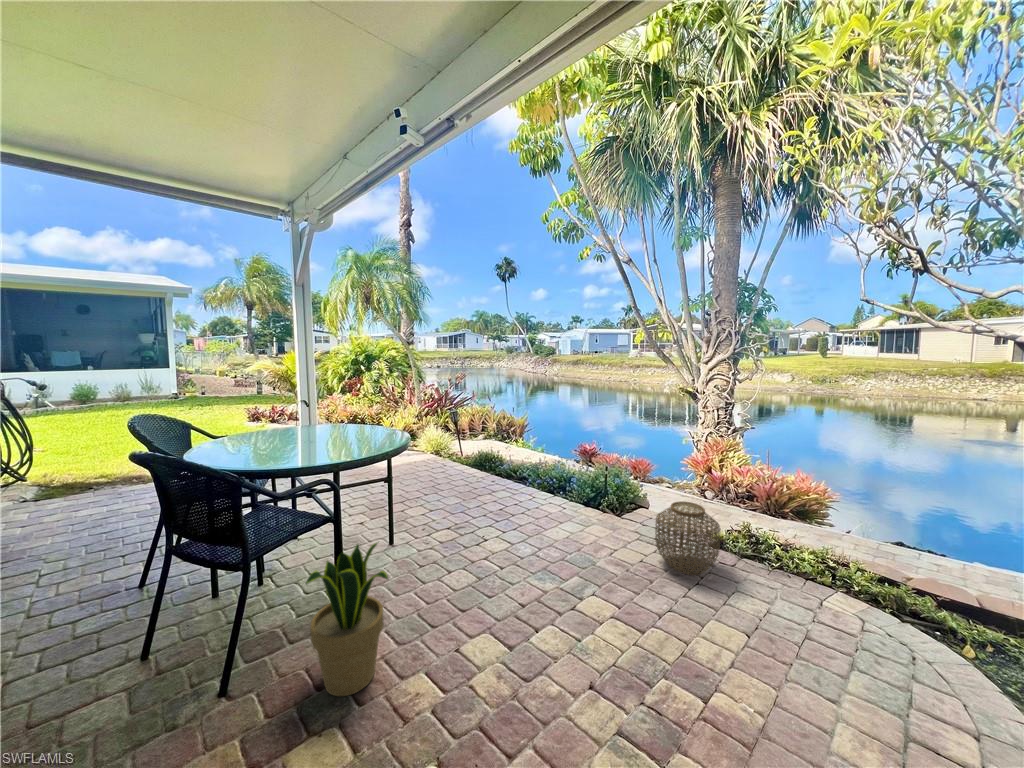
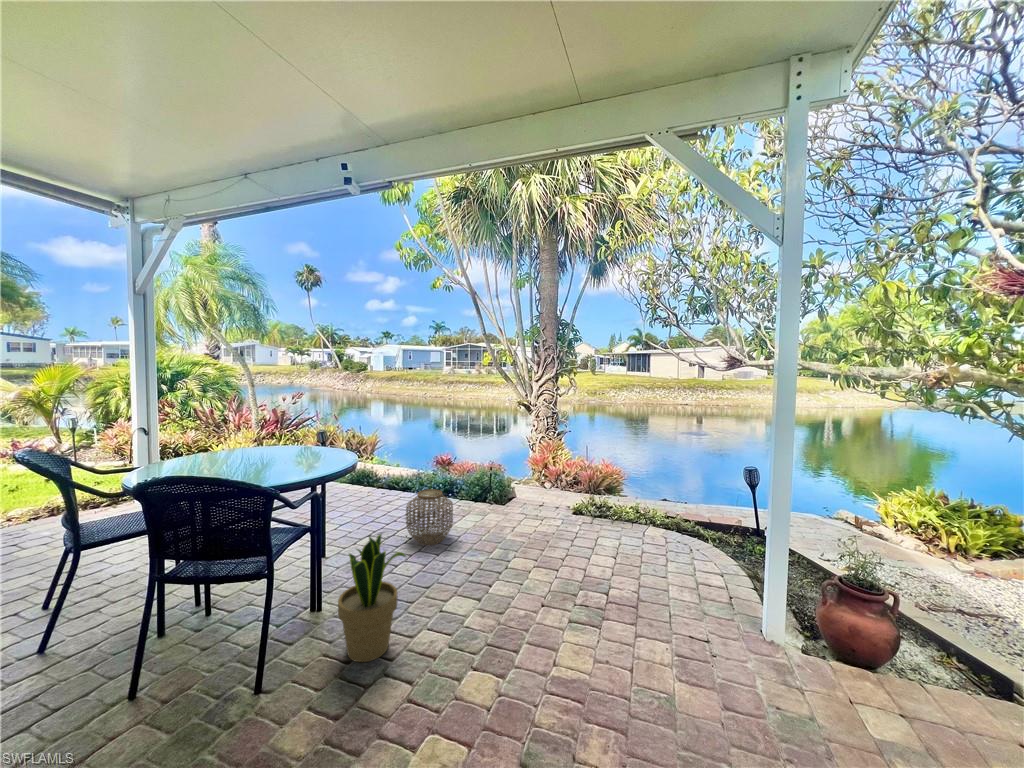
woven basket: present [655,501,720,575] -> present [406,489,453,545]

